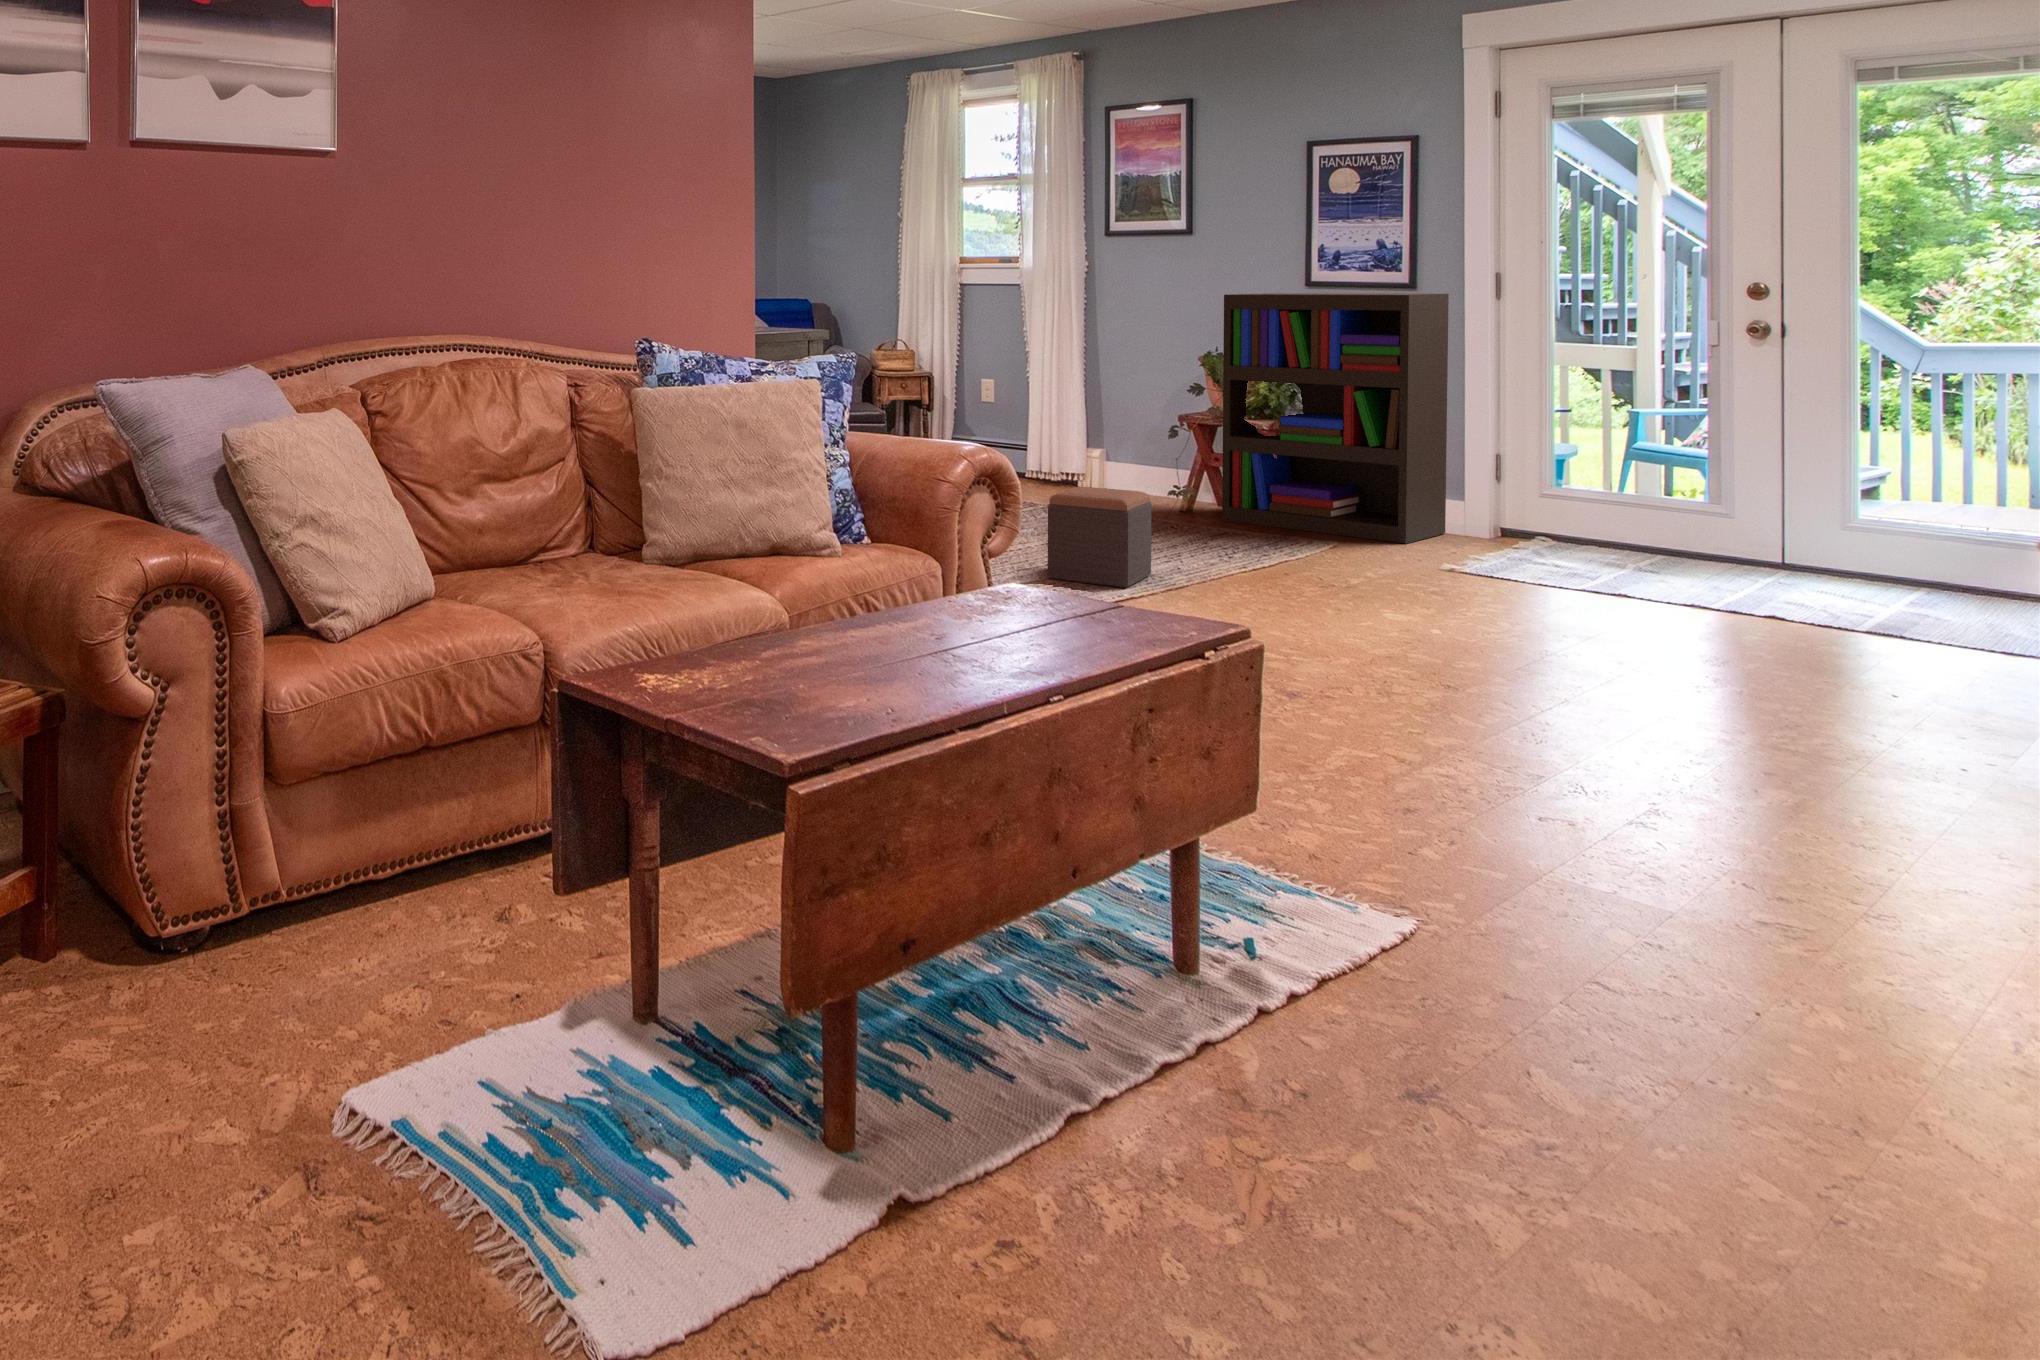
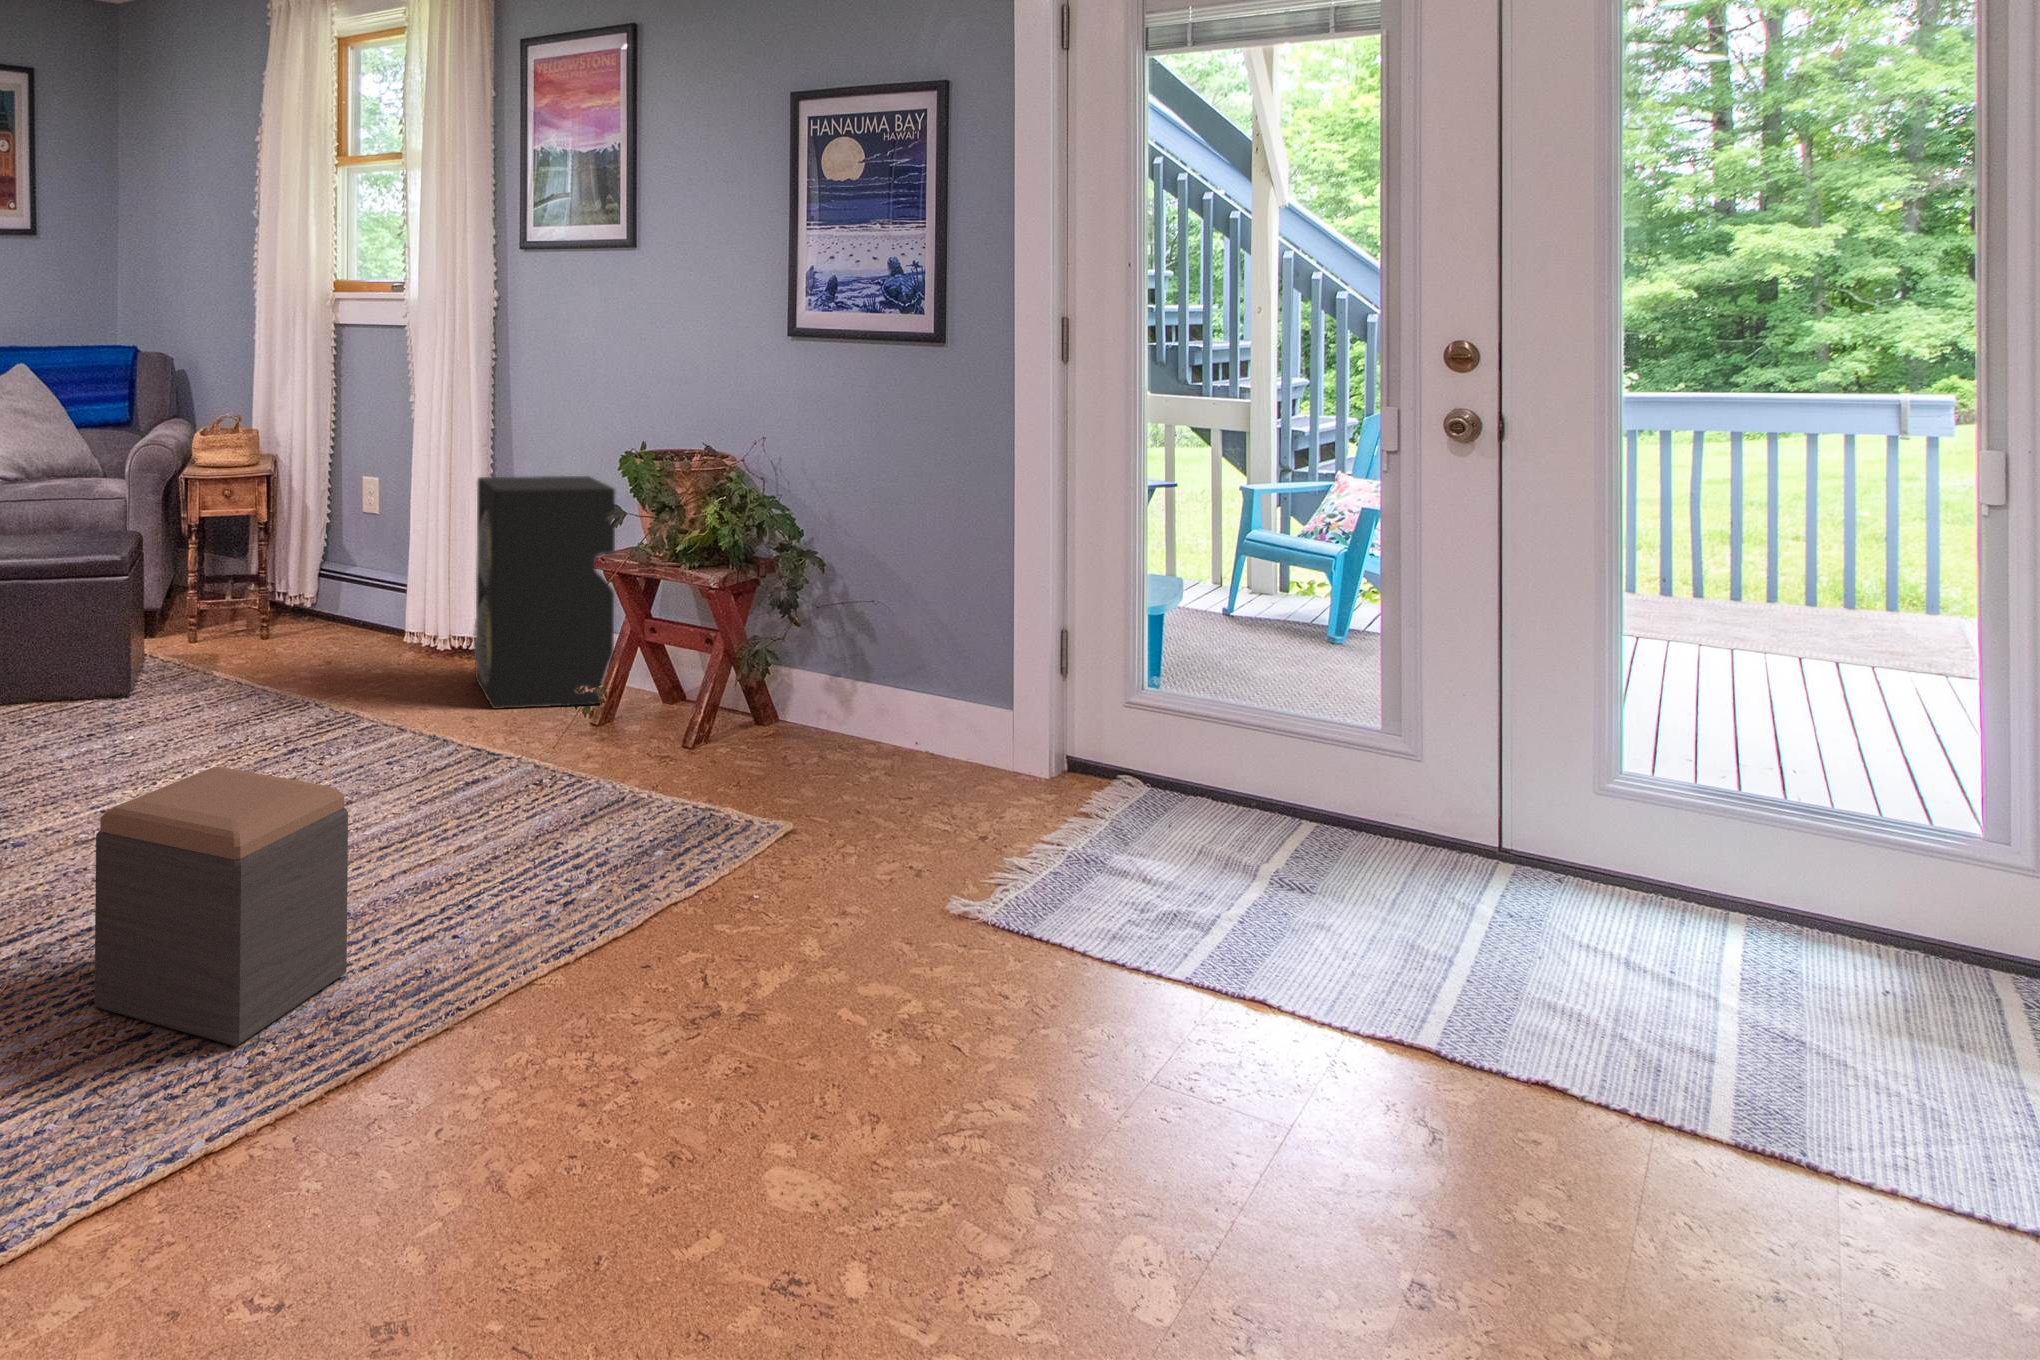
bookshelf: present [1222,293,1449,544] -> none [645,346,991,805]
speaker: none [1088,374,1188,507] -> present [474,476,615,709]

